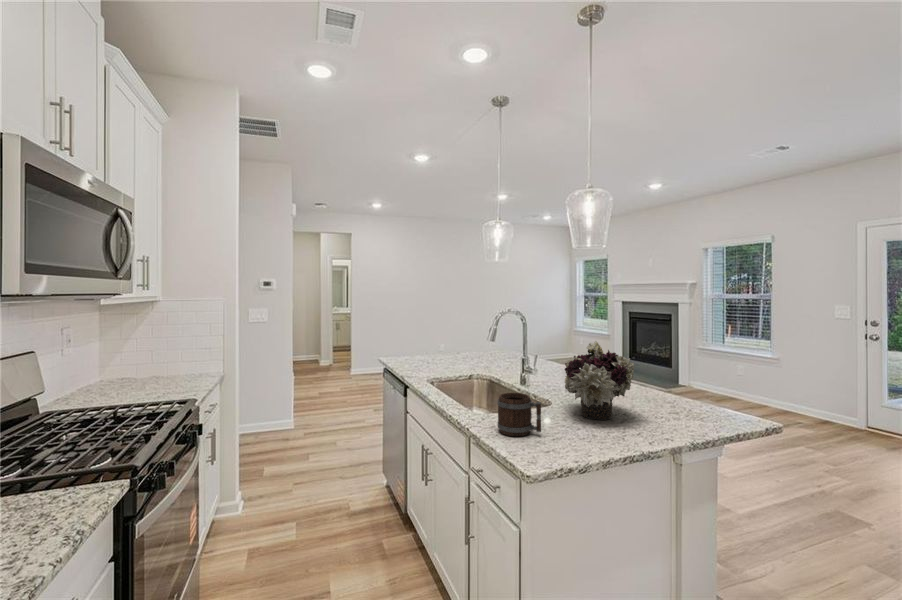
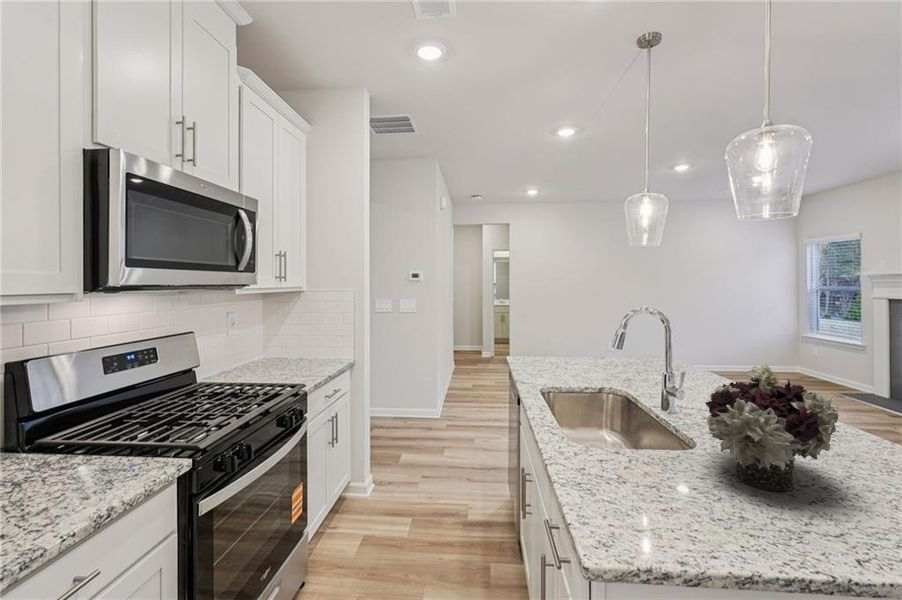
mug: present [498,393,541,436] -> none [586,429,650,496]

